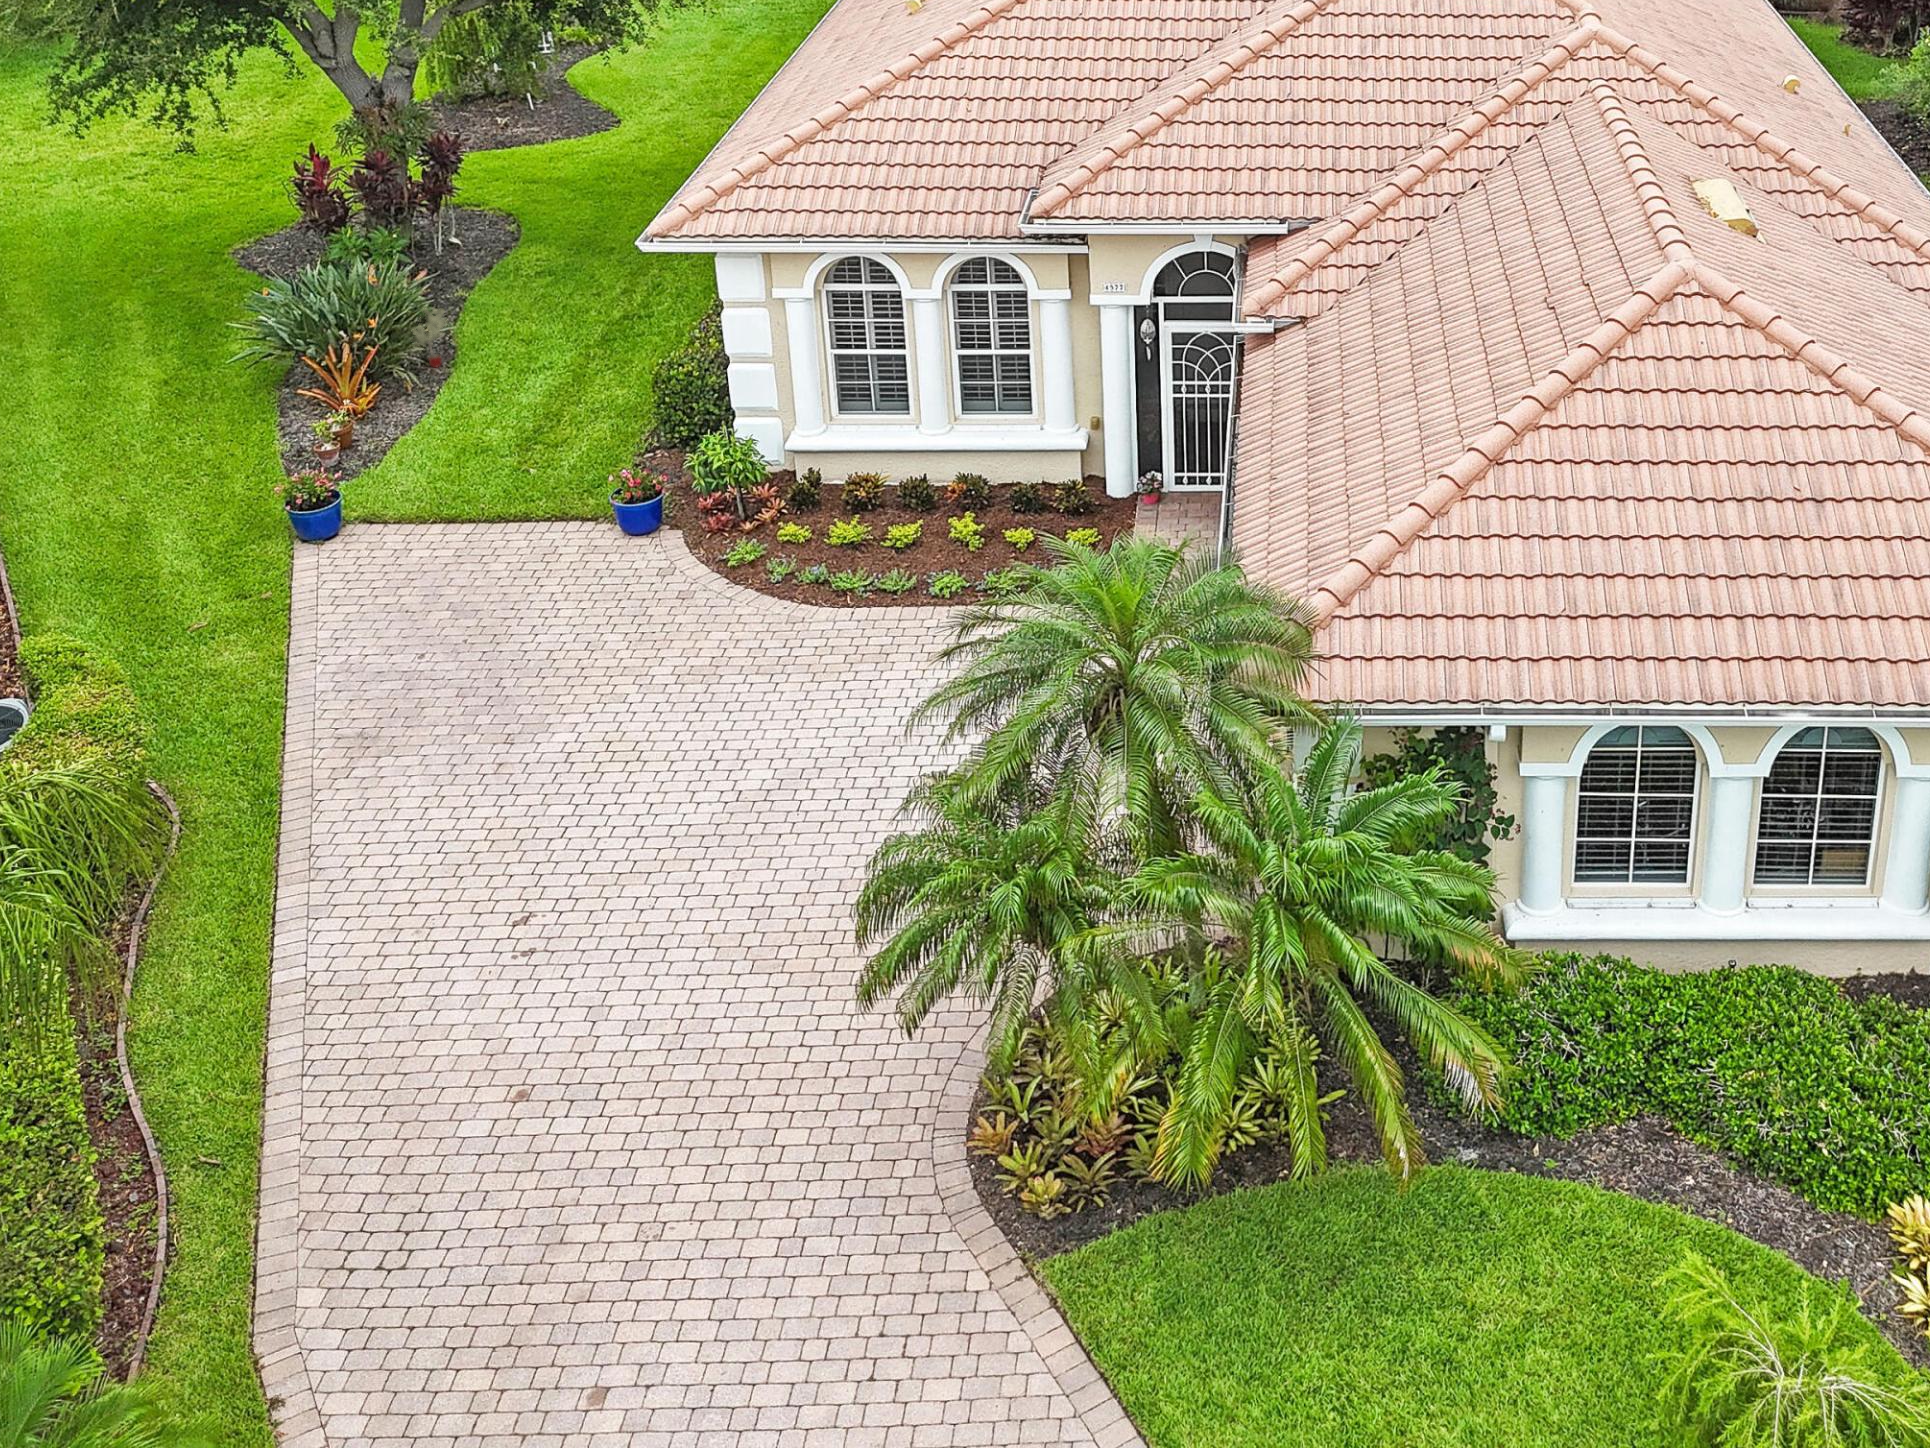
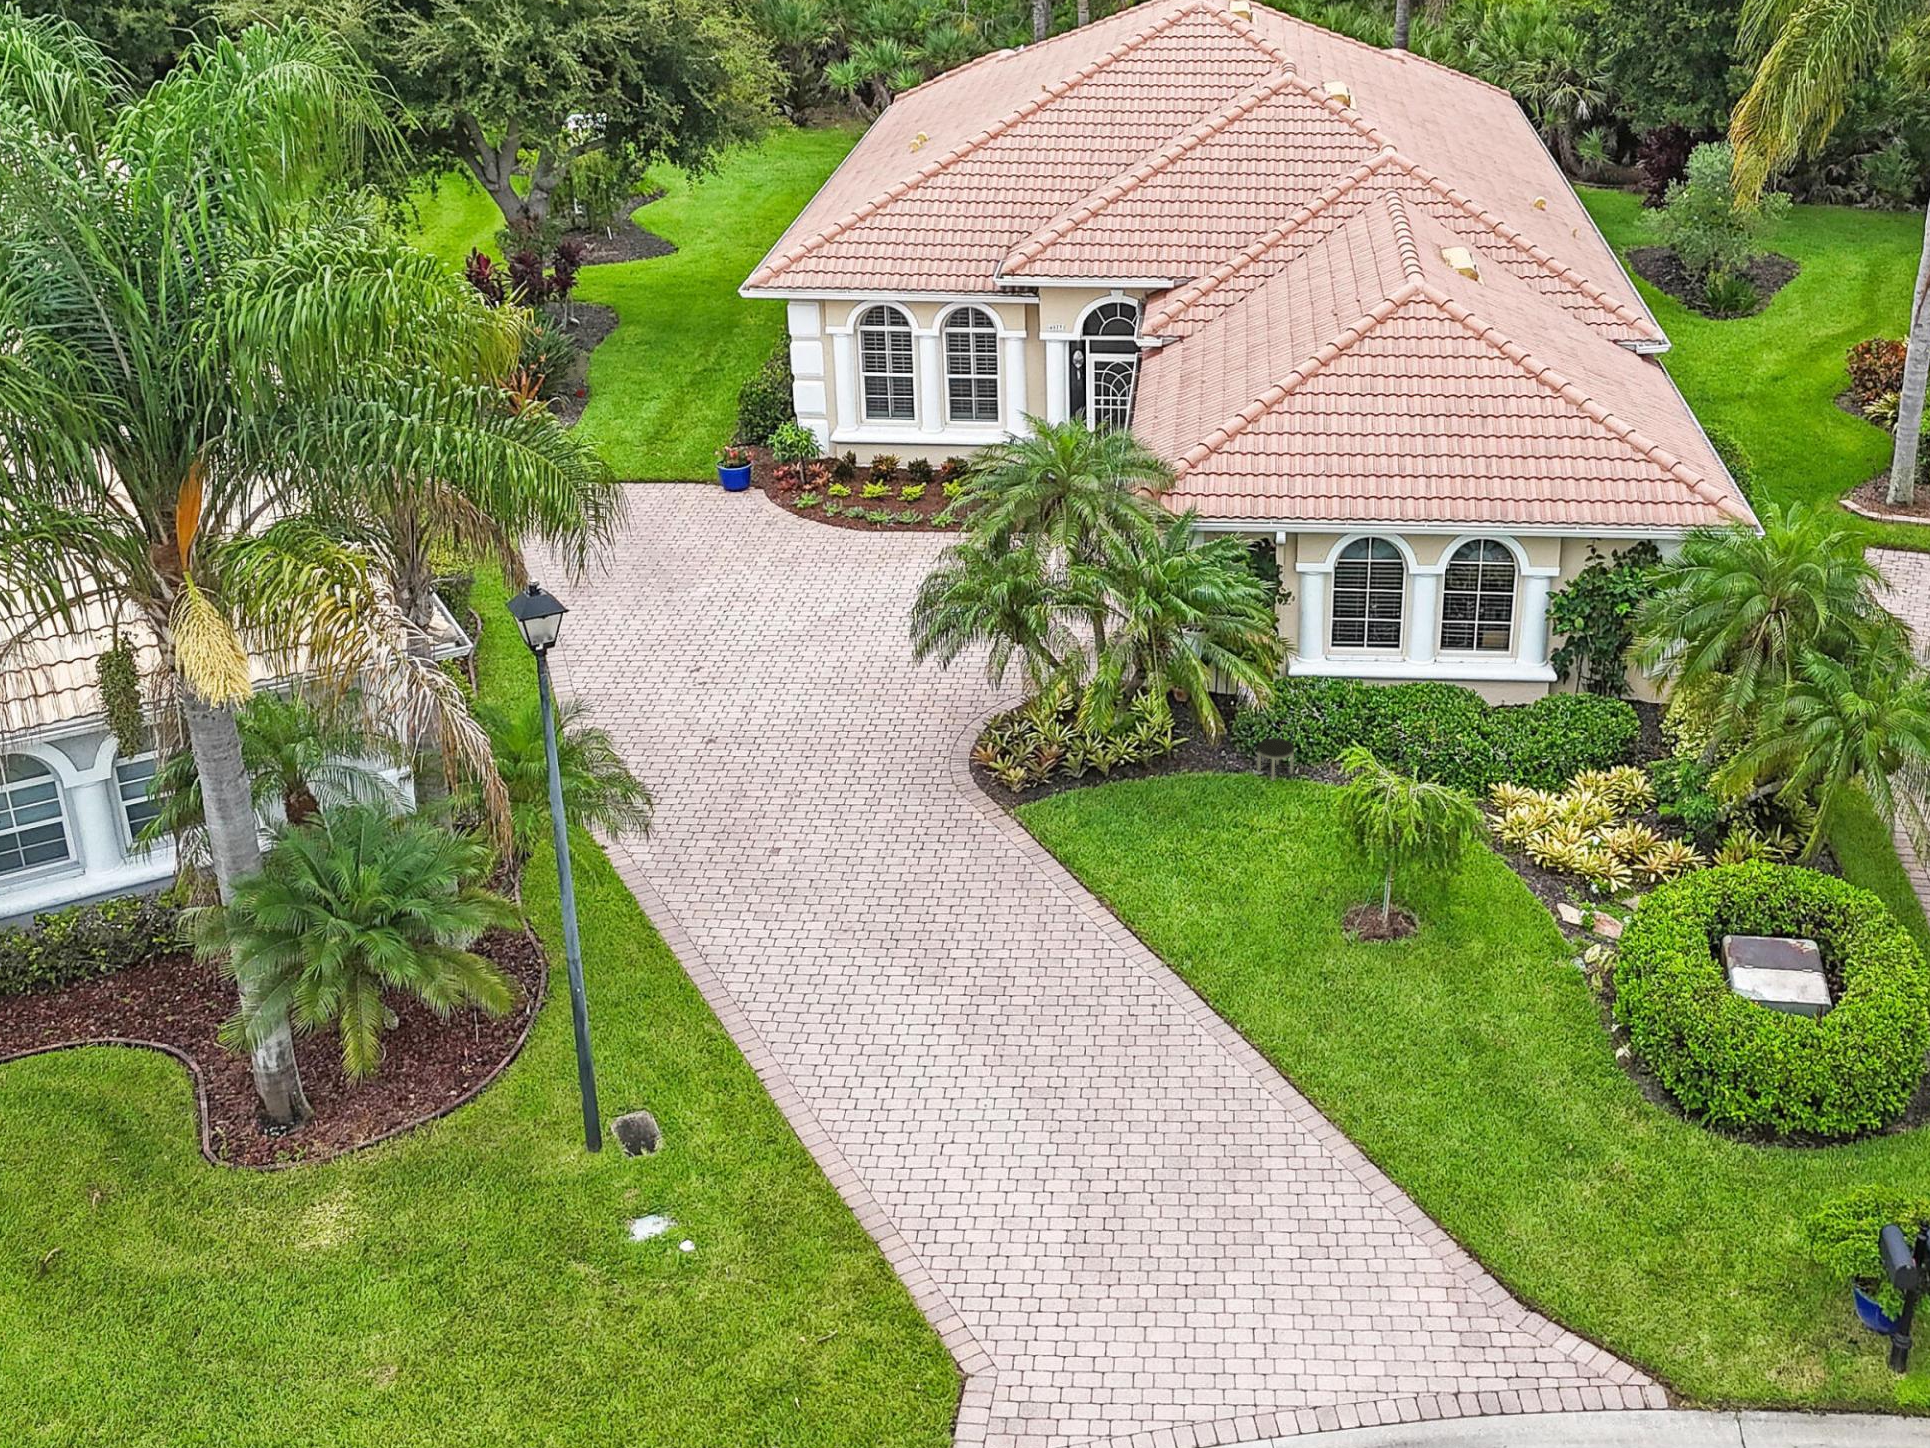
round table: none [1469,1096,1535,1181] -> present [1257,738,1294,780]

